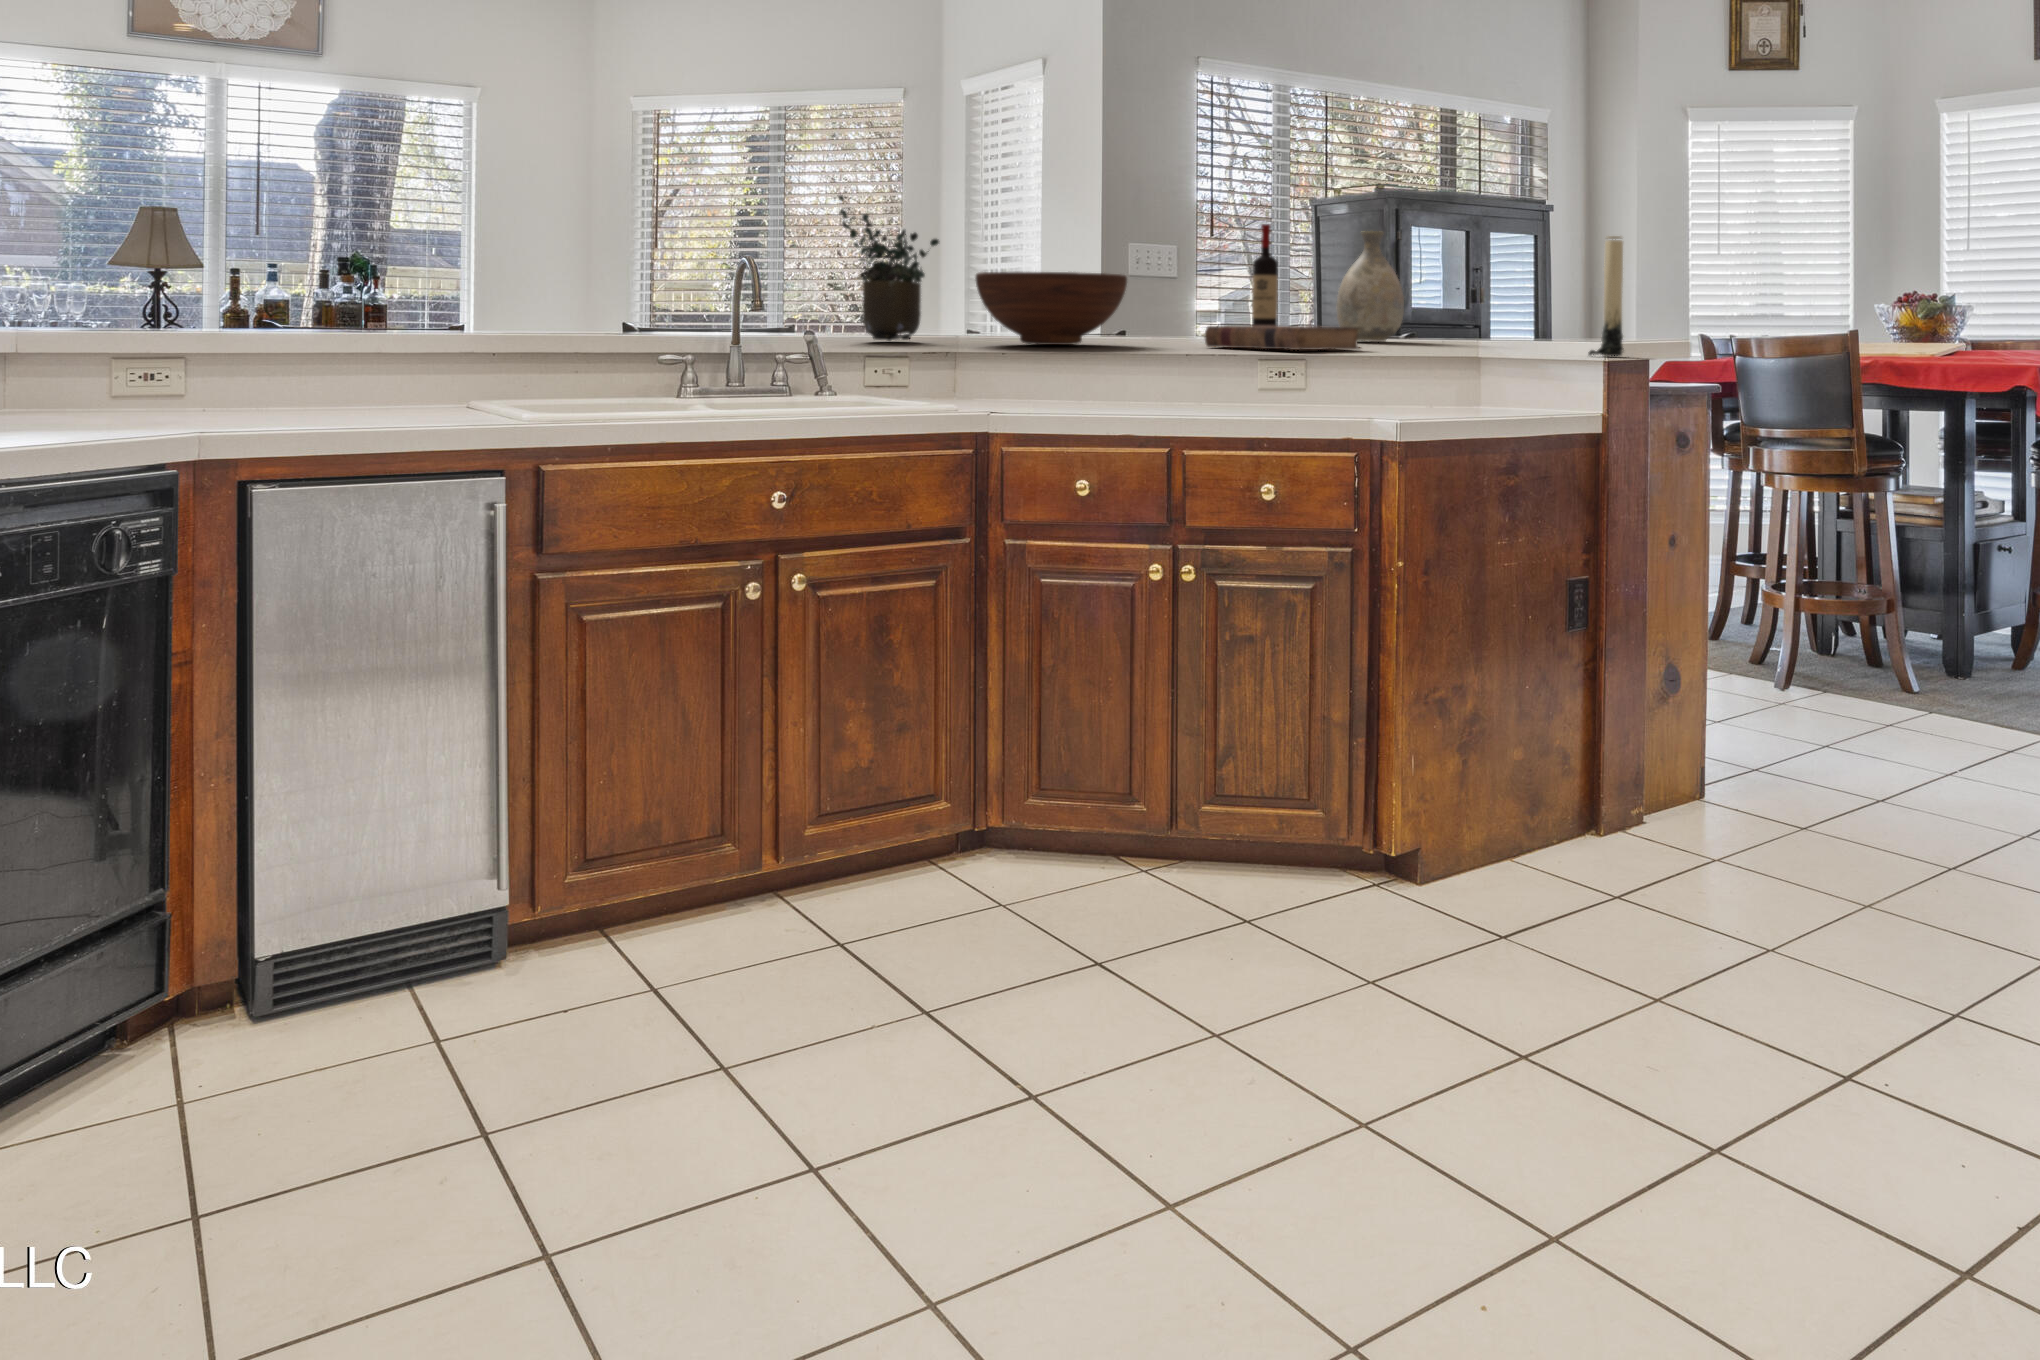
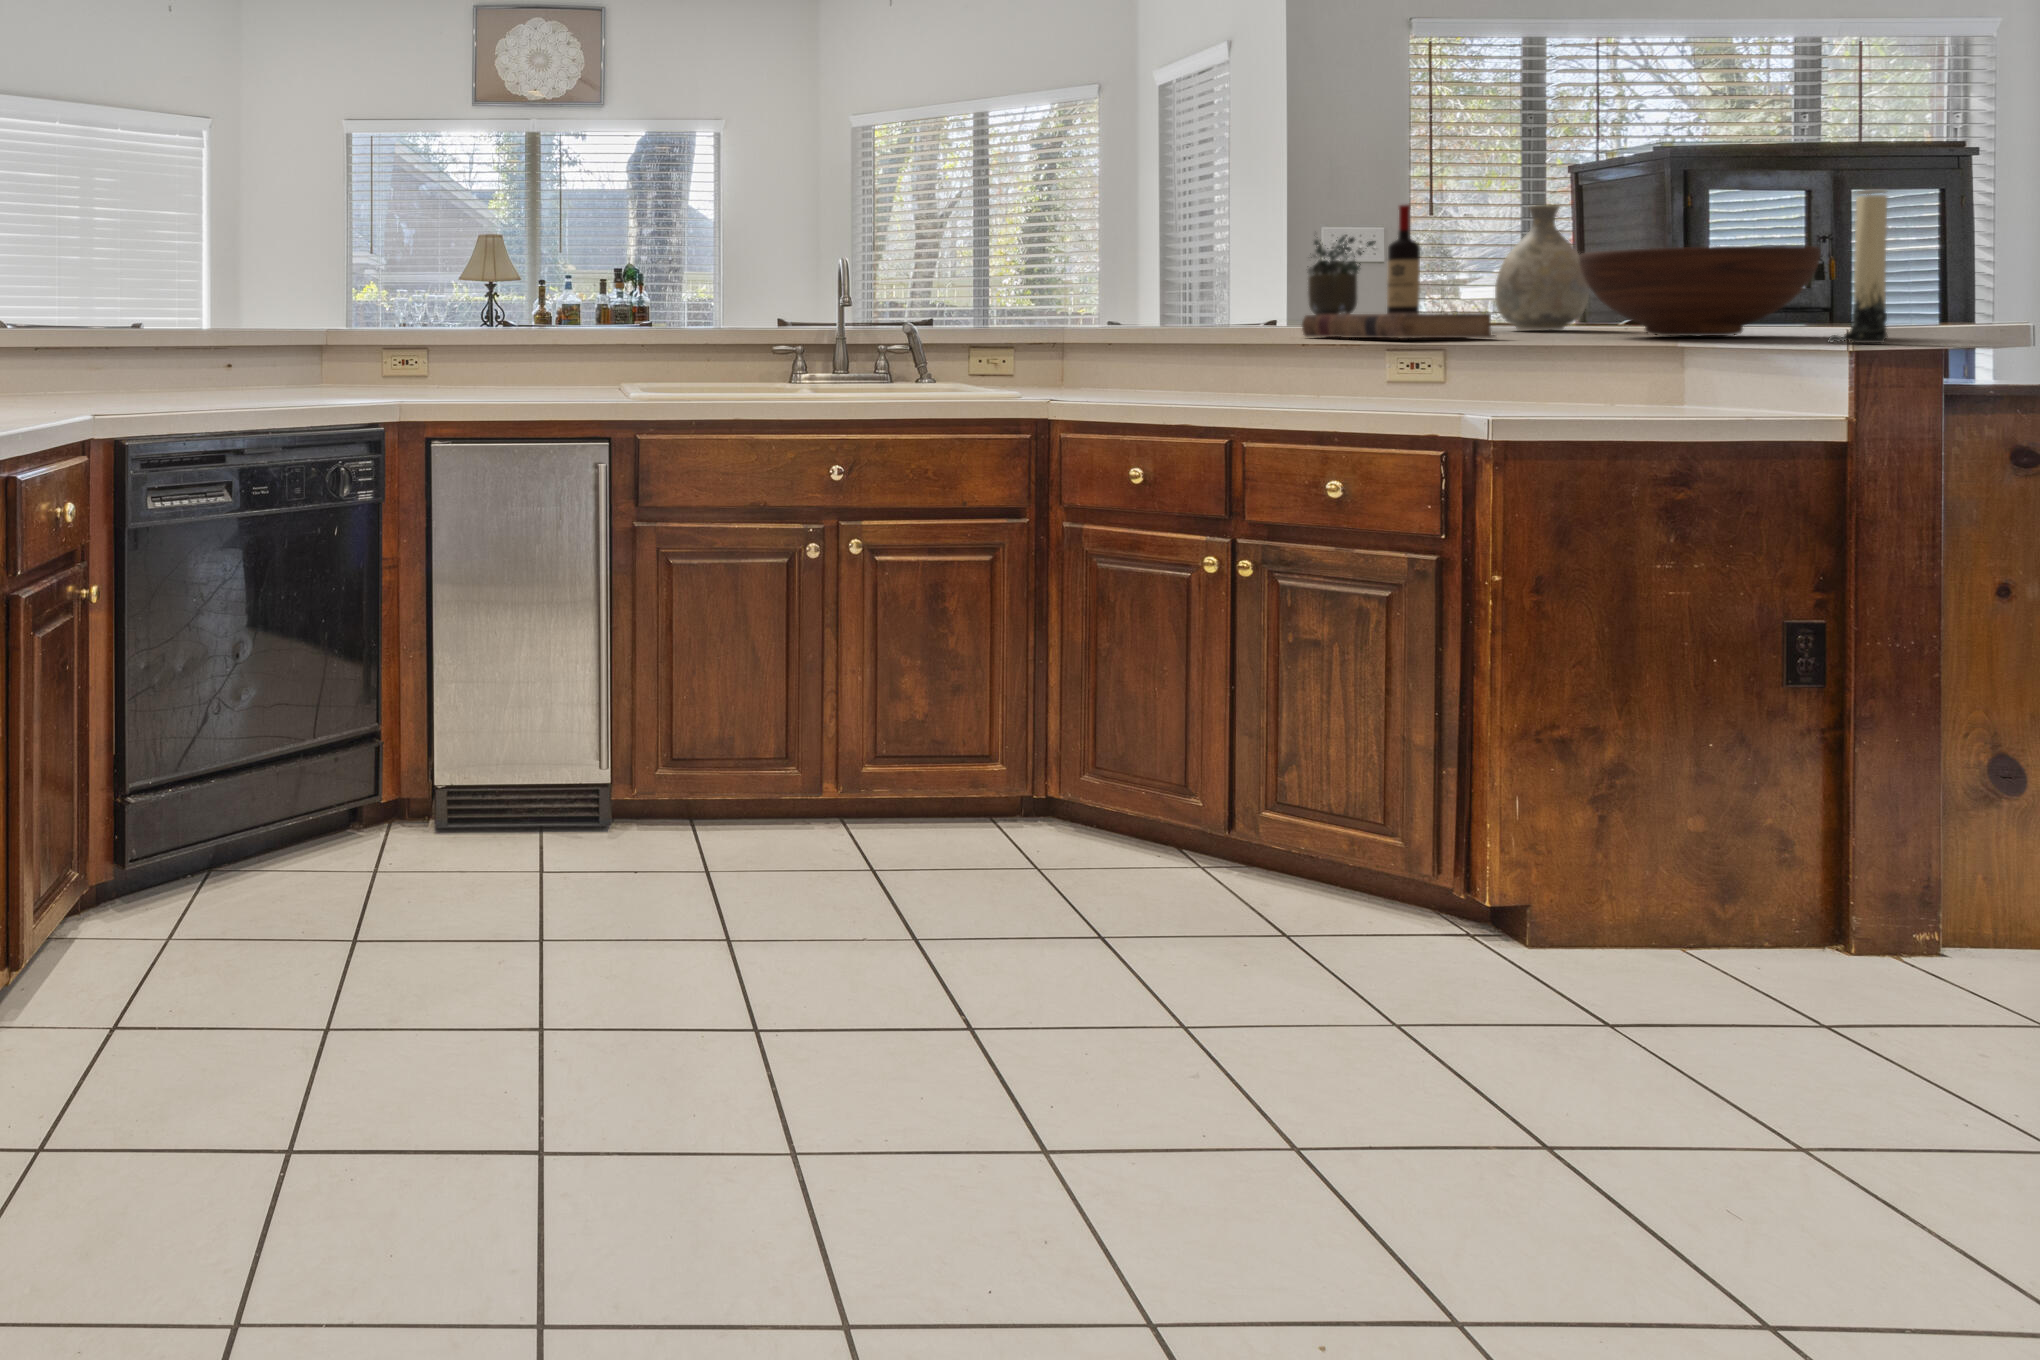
potted plant: present [839,195,939,341] -> present [1308,236,1375,315]
fruit bowl: present [975,272,1127,345] -> present [1579,245,1821,336]

